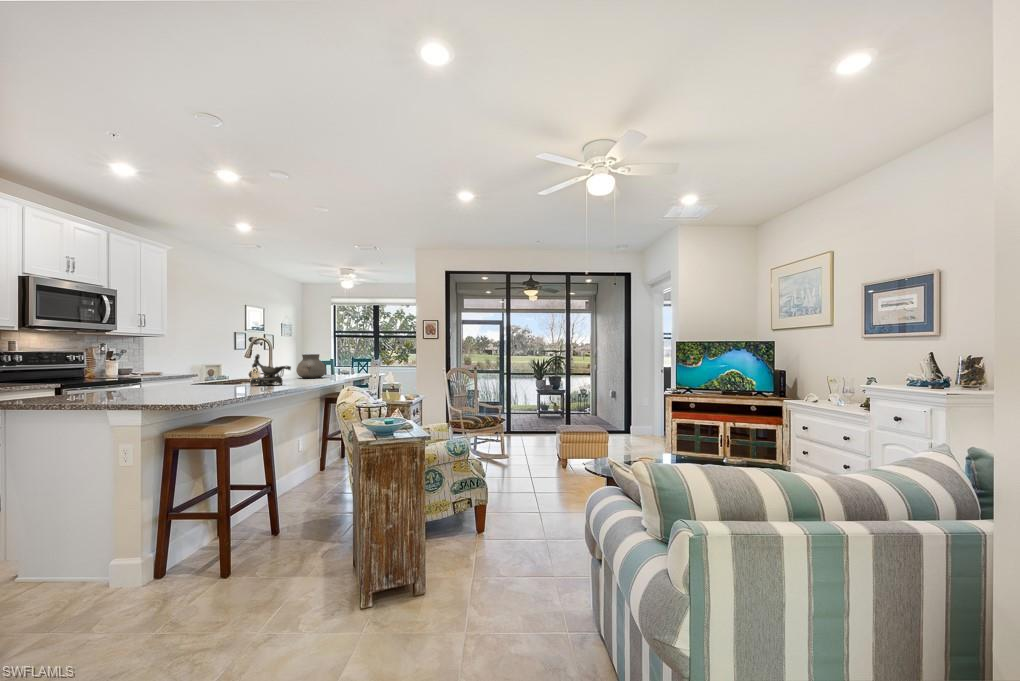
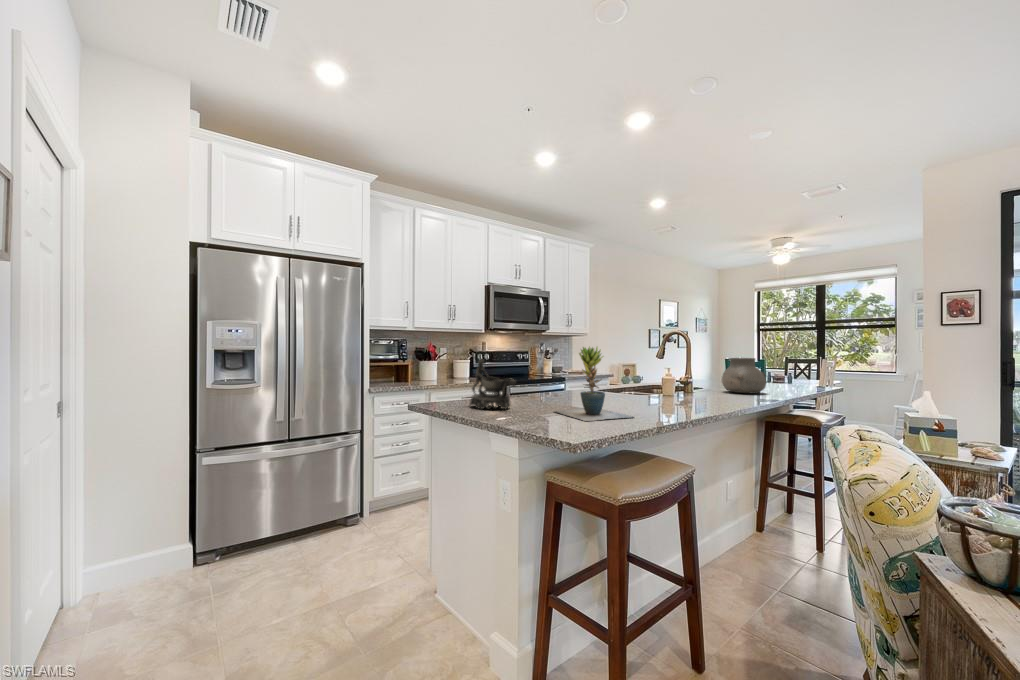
potted plant: none [158,344,233,396] -> present [555,347,633,421]
decorative bowl: present [249,354,291,386] -> present [470,359,516,409]

